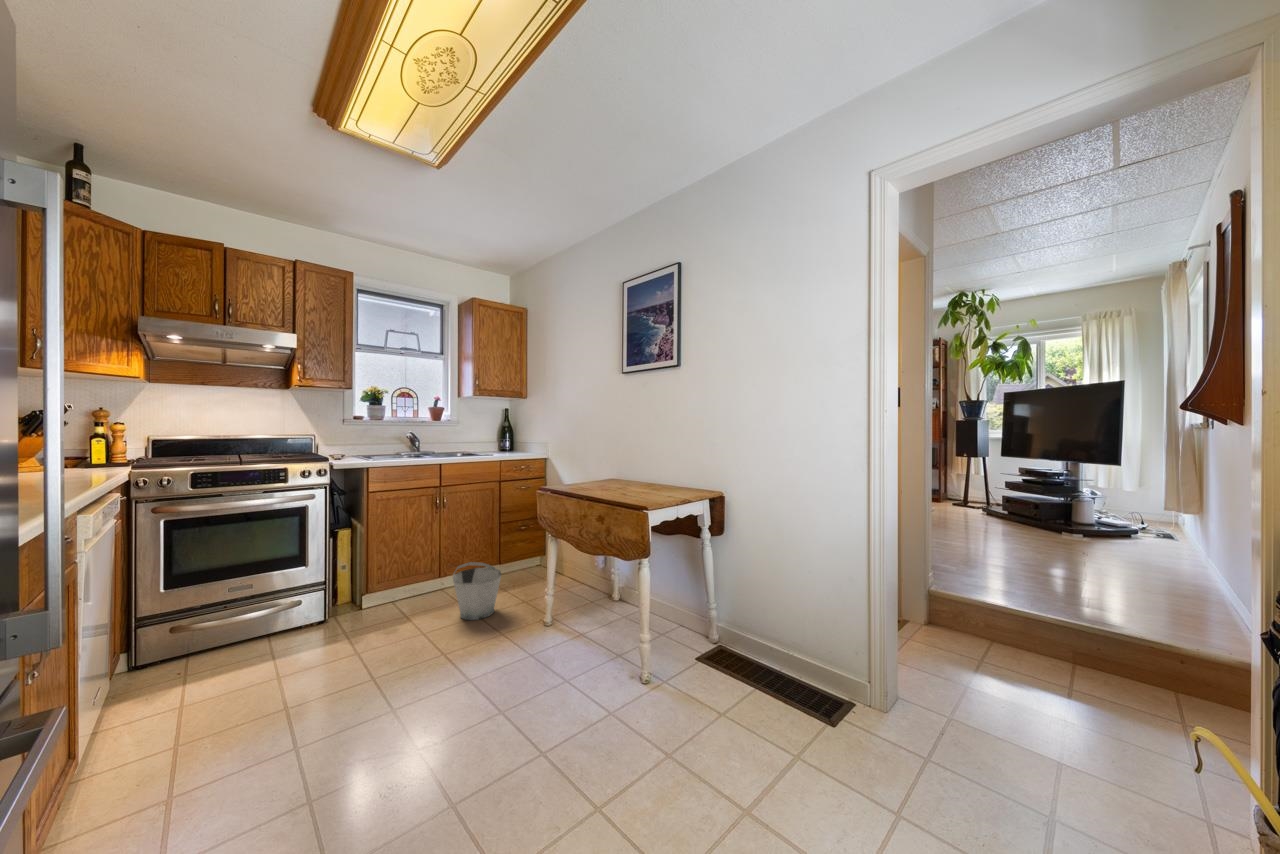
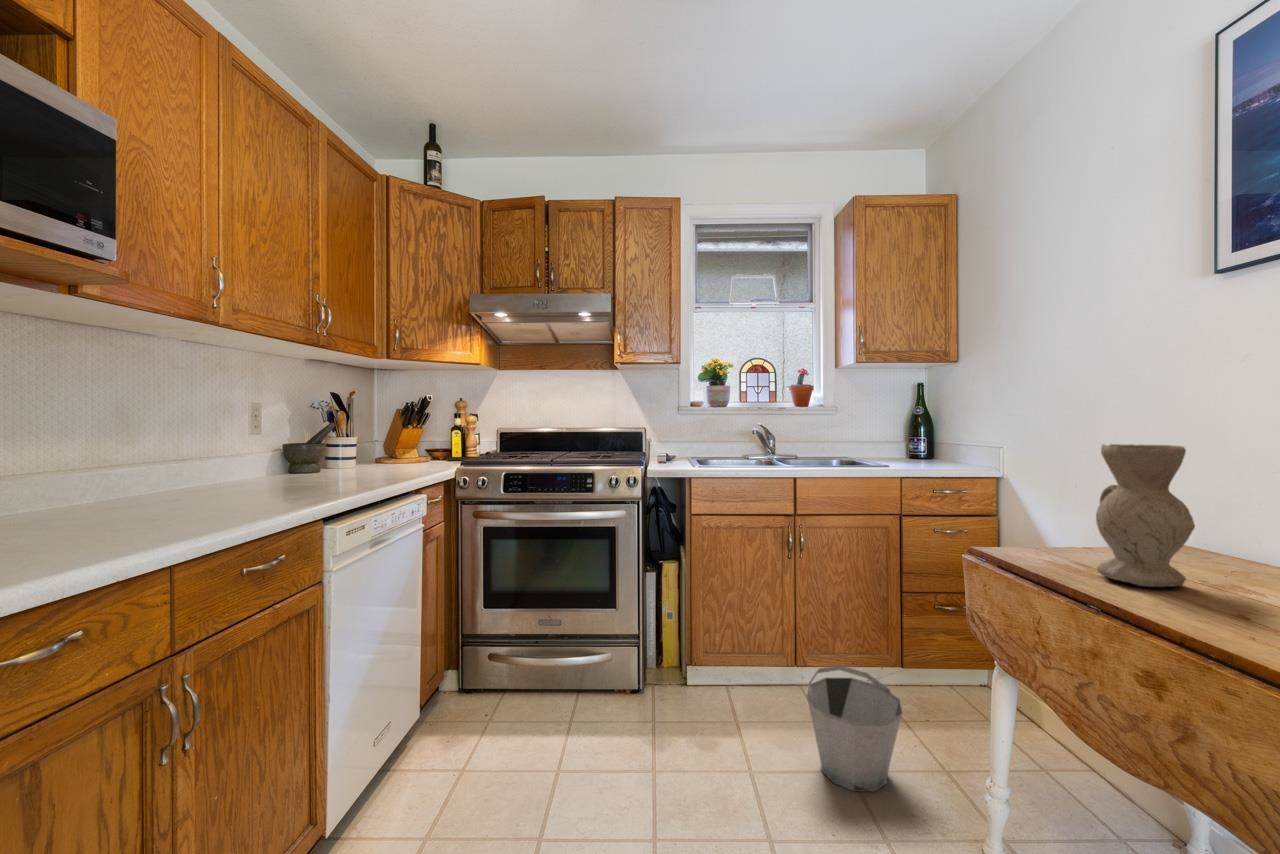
vase: none [573,441,599,491] -> present [1096,444,1195,587]

